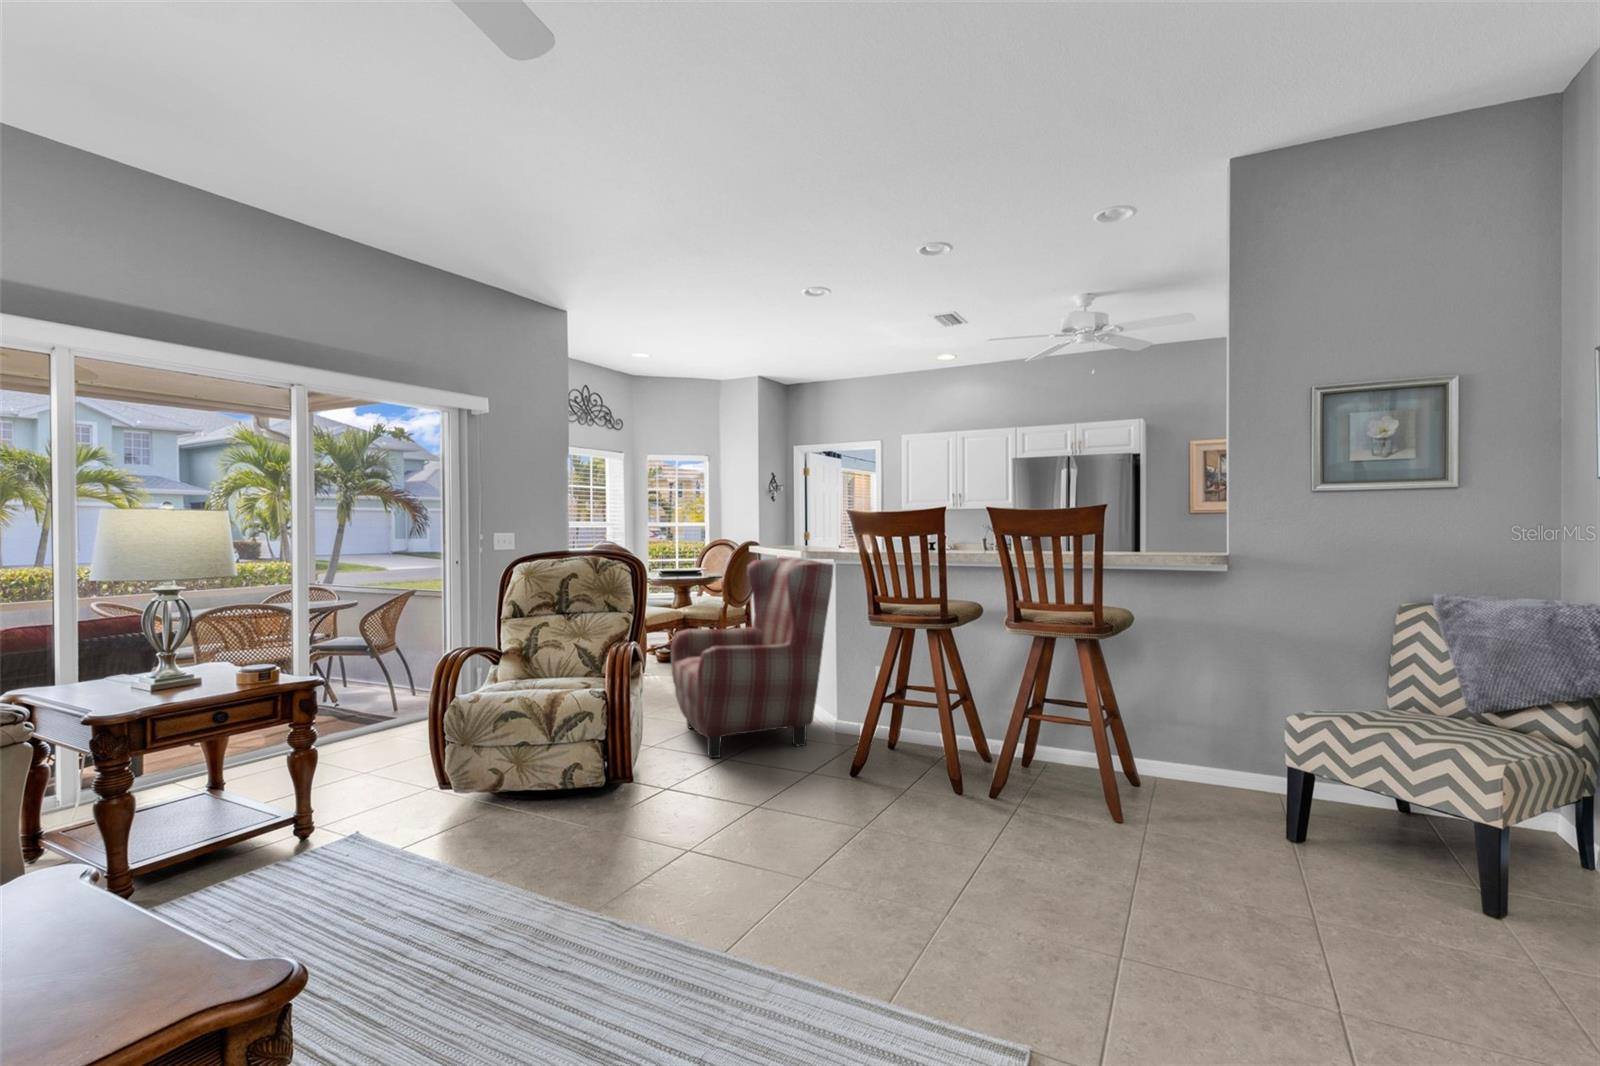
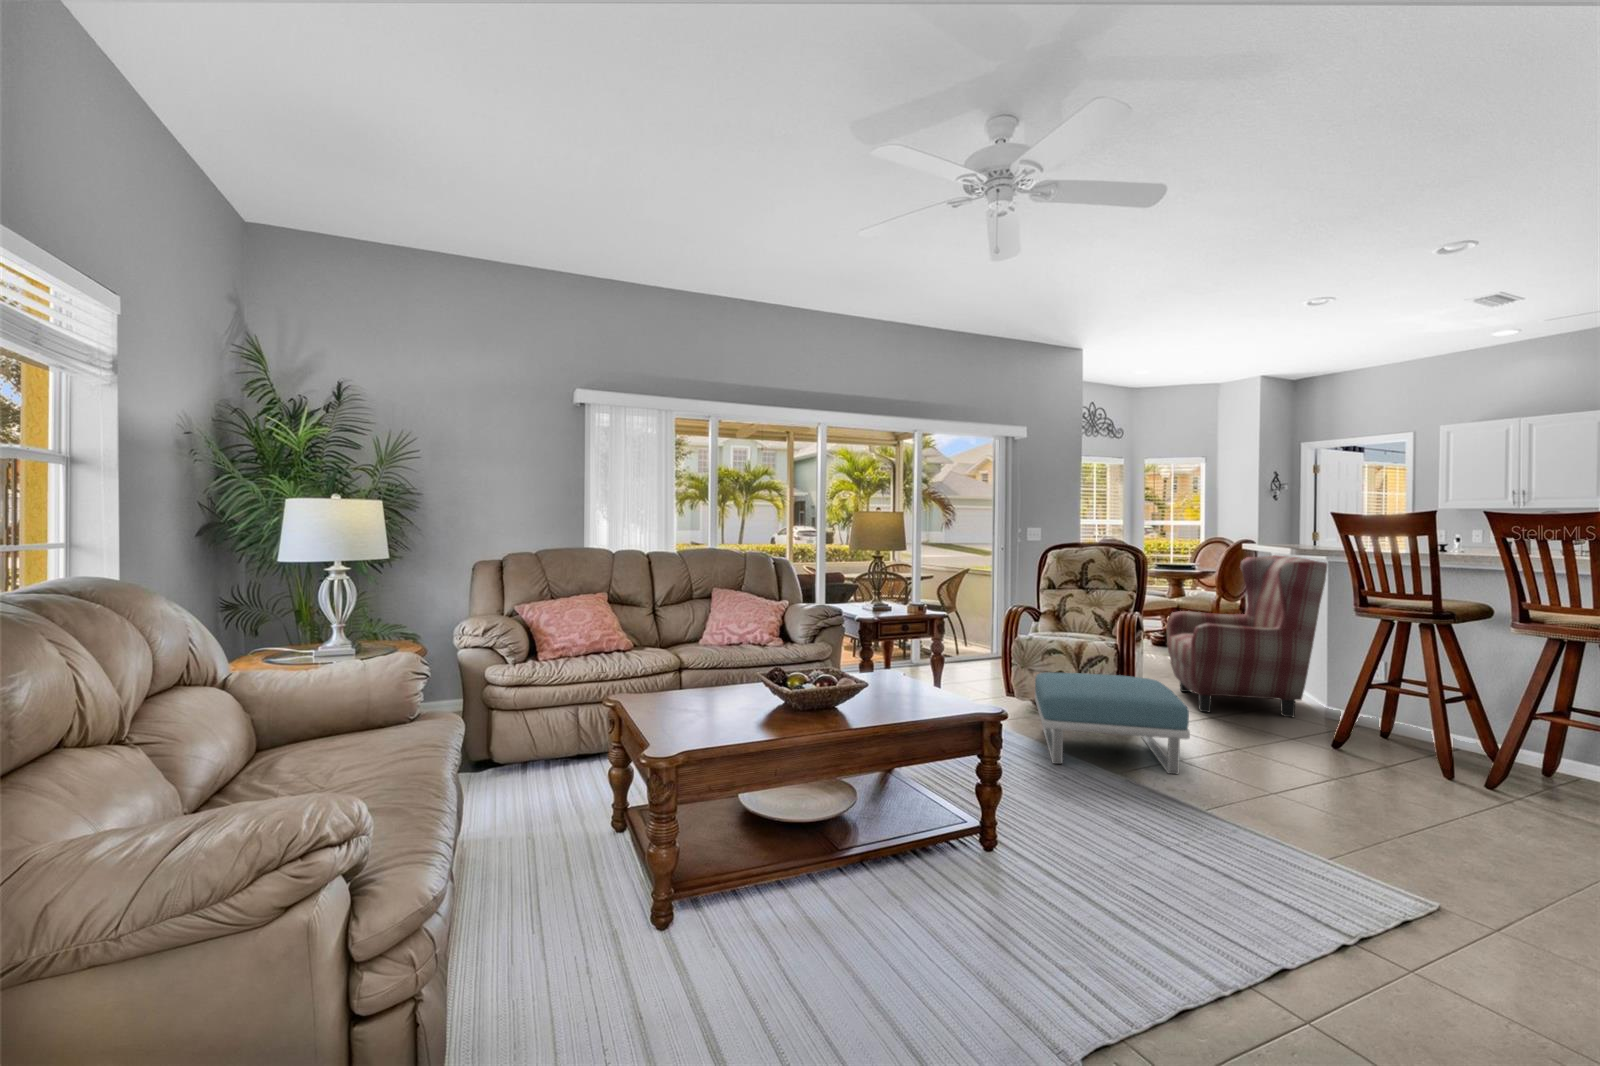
footstool: none [468,740,697,933] -> present [1035,672,1190,774]

